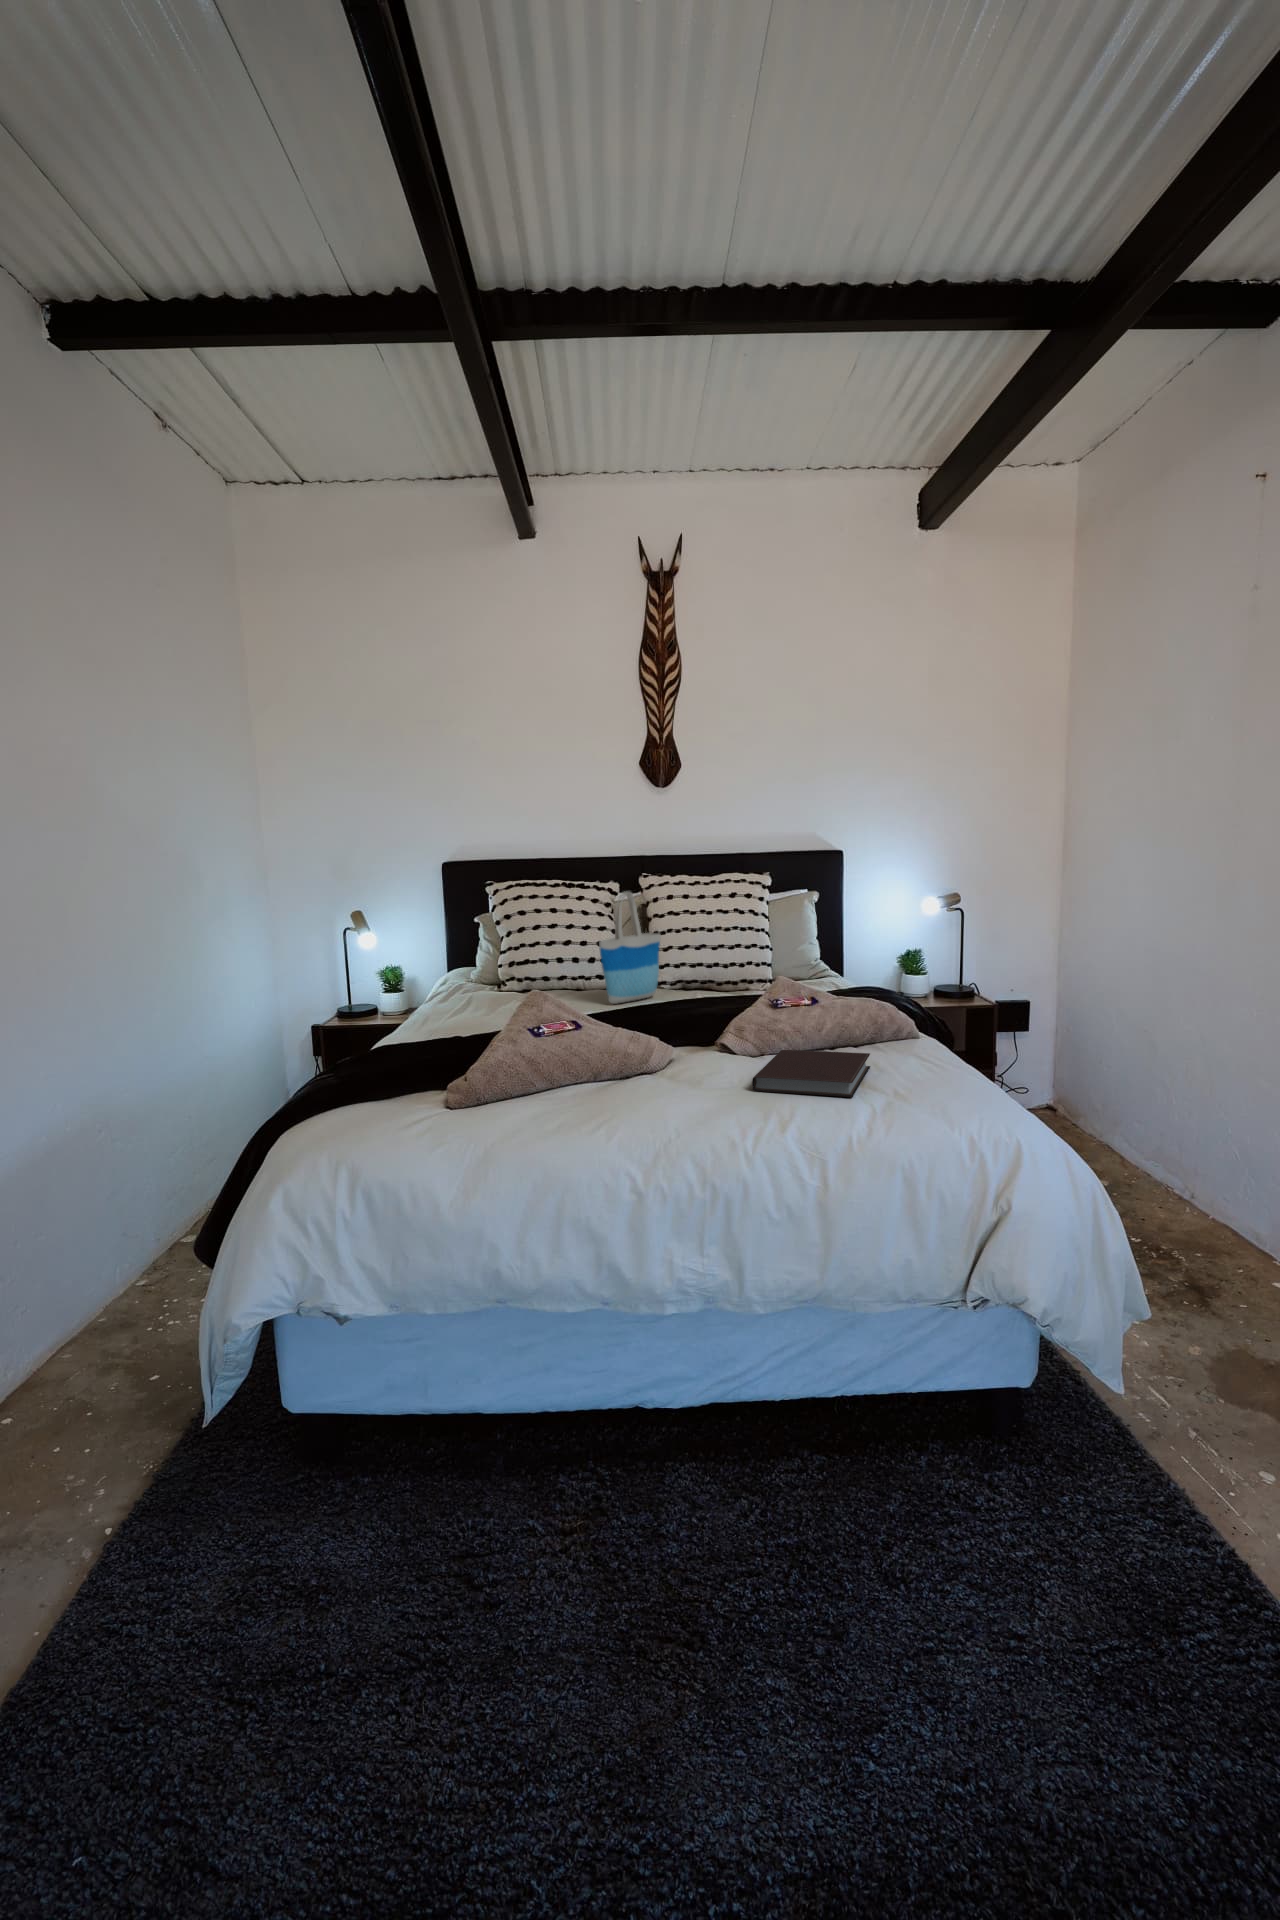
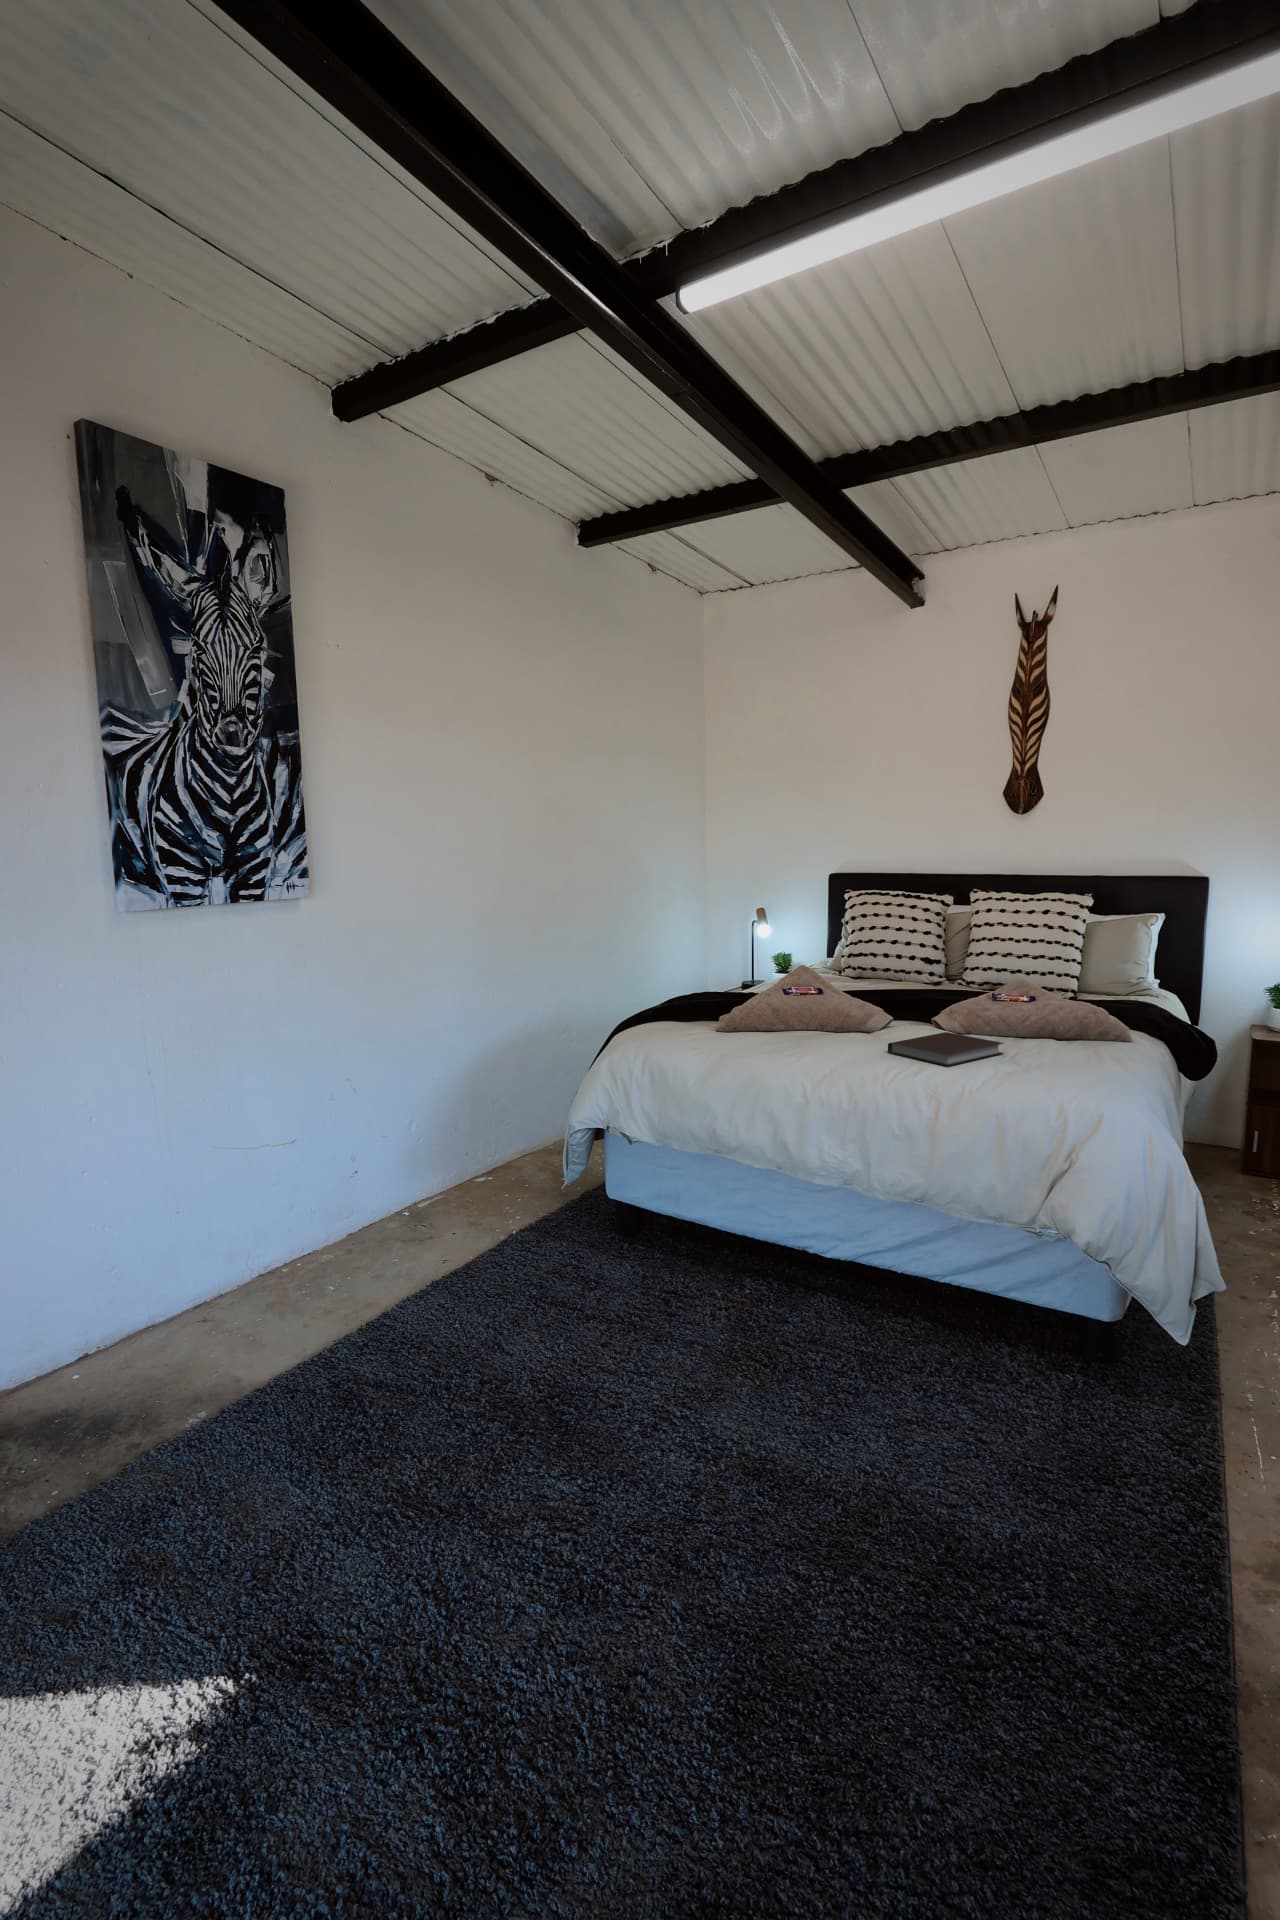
tote bag: present [599,891,660,1004] -> none [885,903,947,992]

